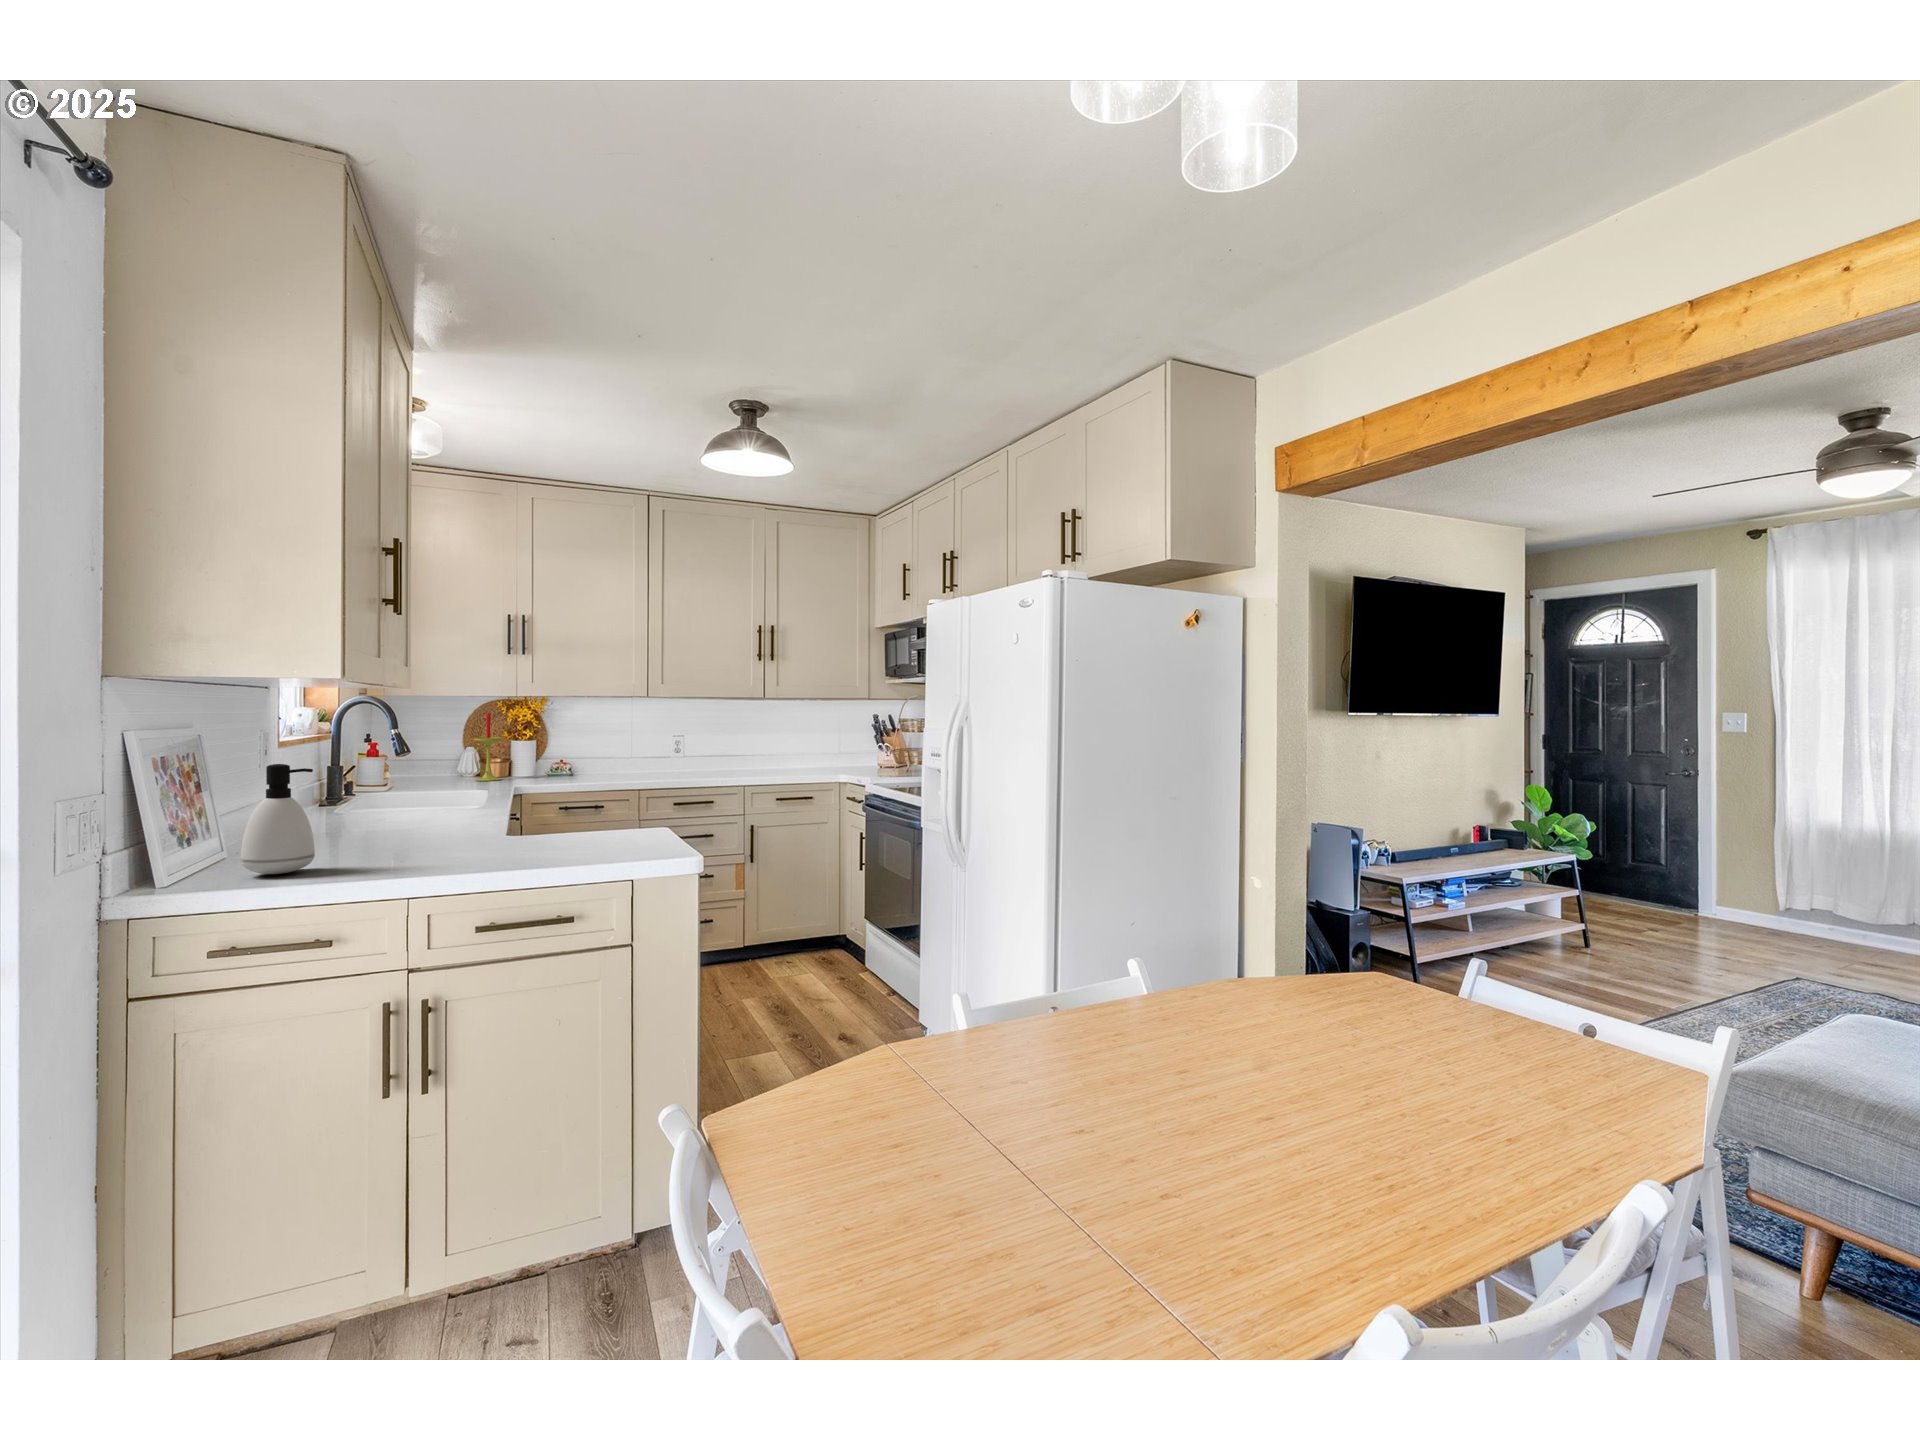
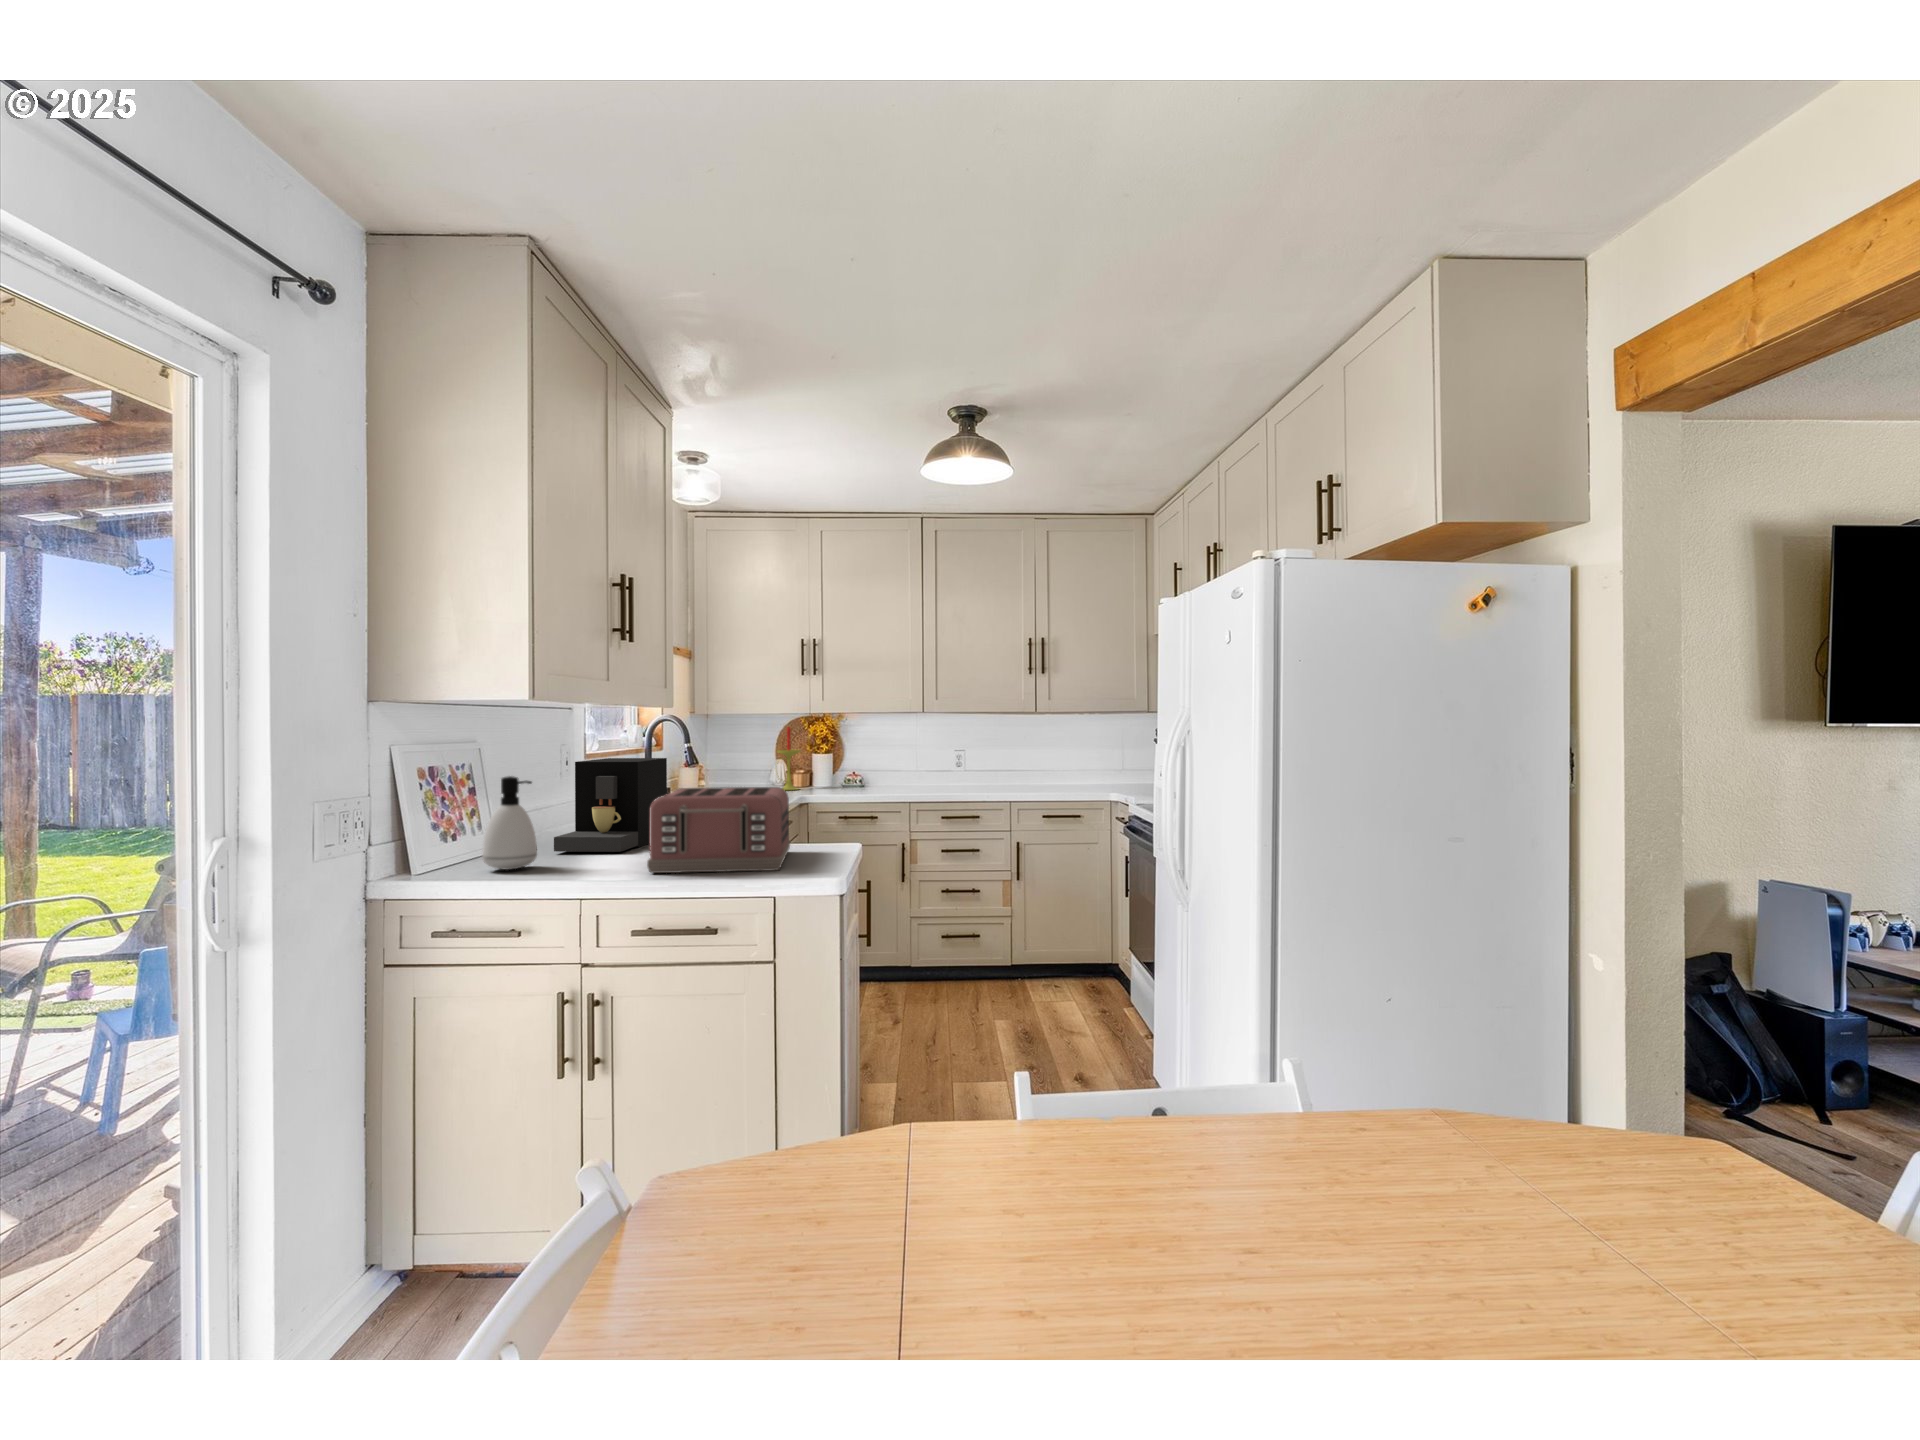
coffee maker: none [309,744,428,852] -> present [554,758,667,852]
toaster: none [471,771,630,866] -> present [647,787,790,873]

